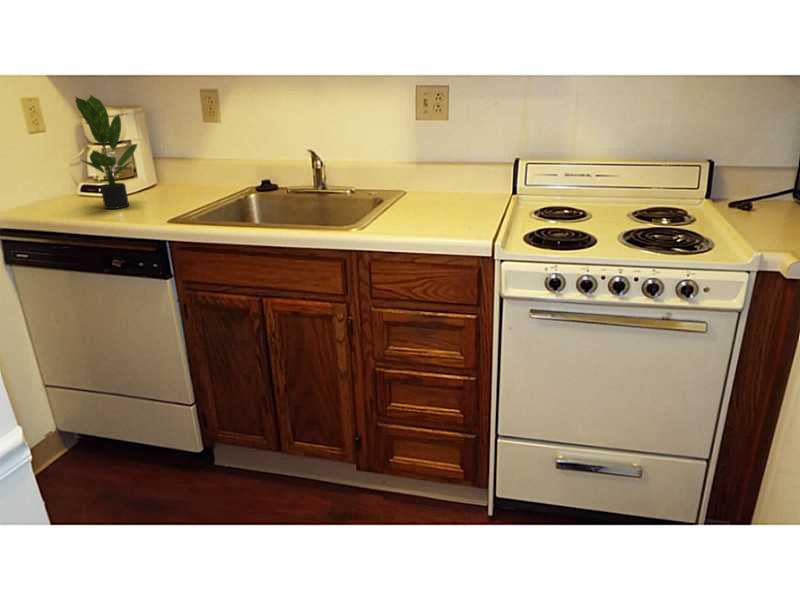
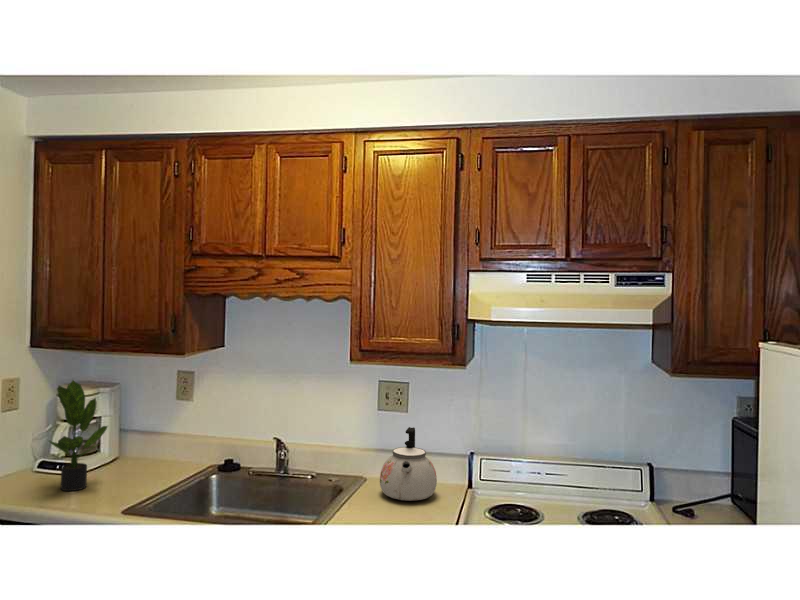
kettle: none [420,132,479,206] -> present [380,427,437,501]

